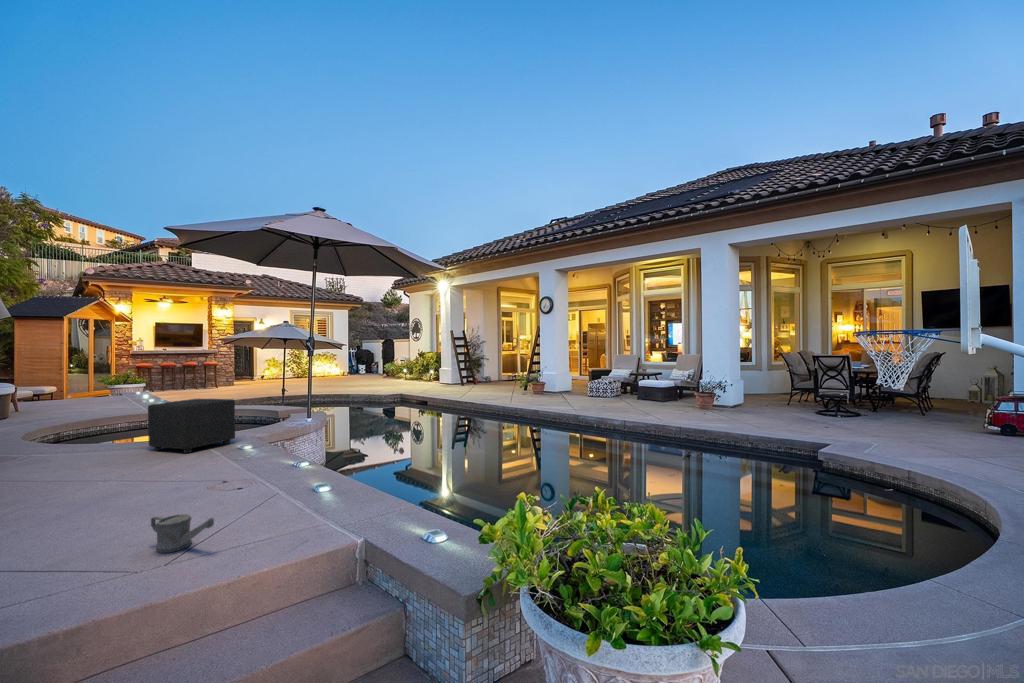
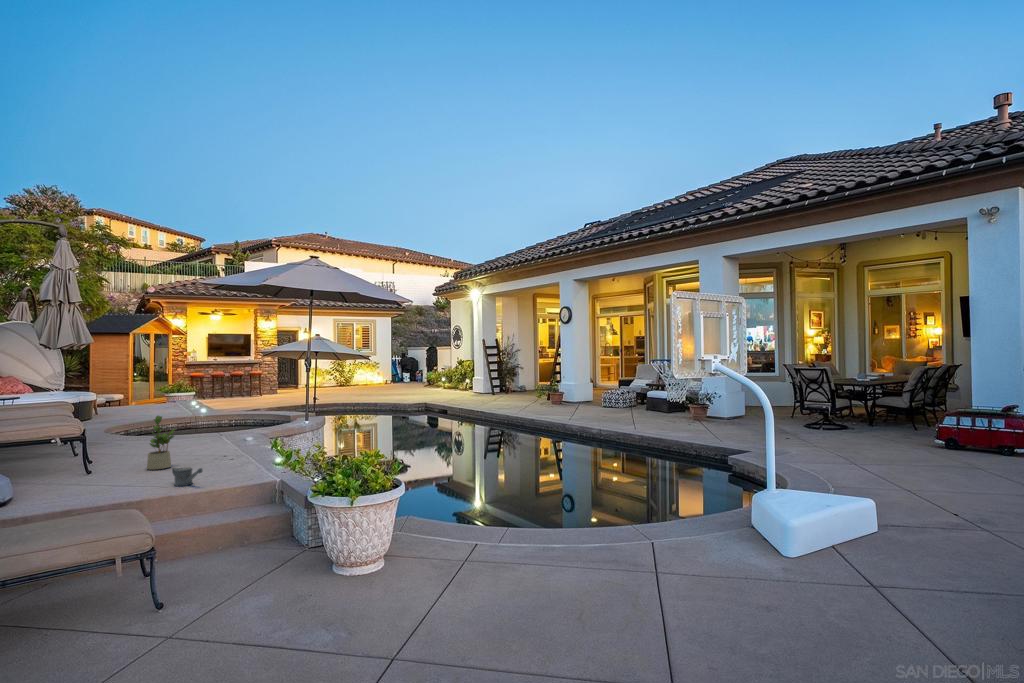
ottoman: present [148,399,235,453] -> none [184,404,245,444]
potted plant: none [95,421,148,510] -> present [147,416,175,470]

